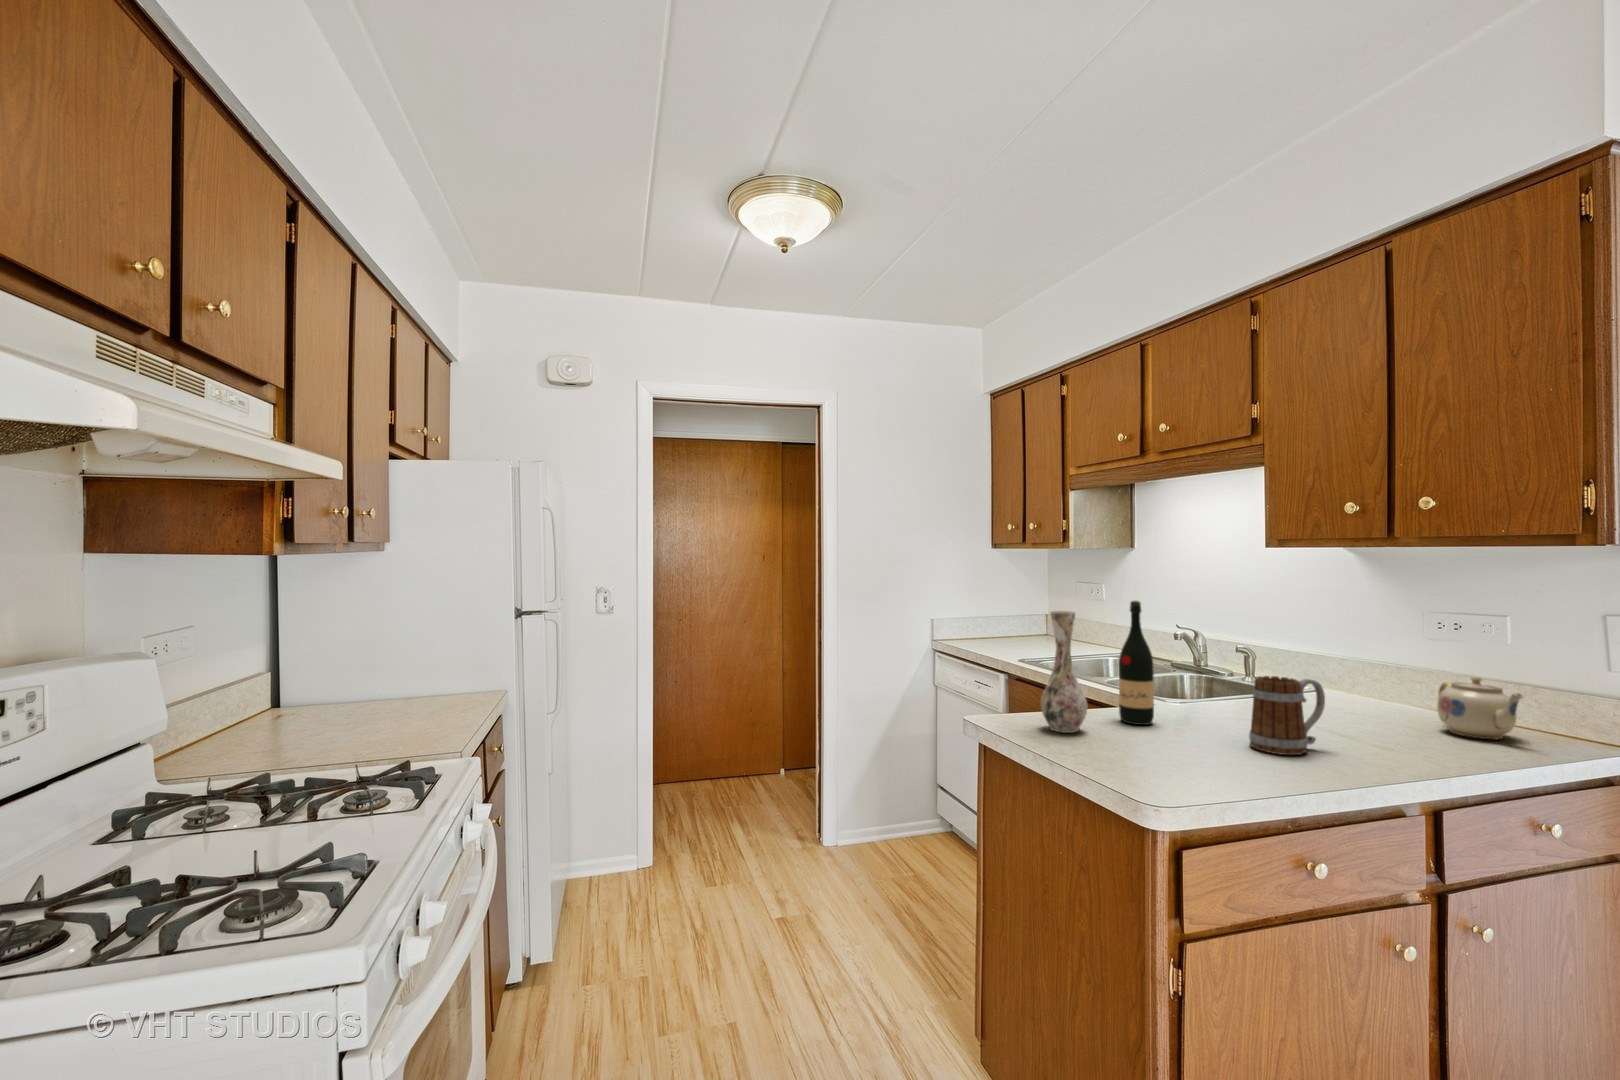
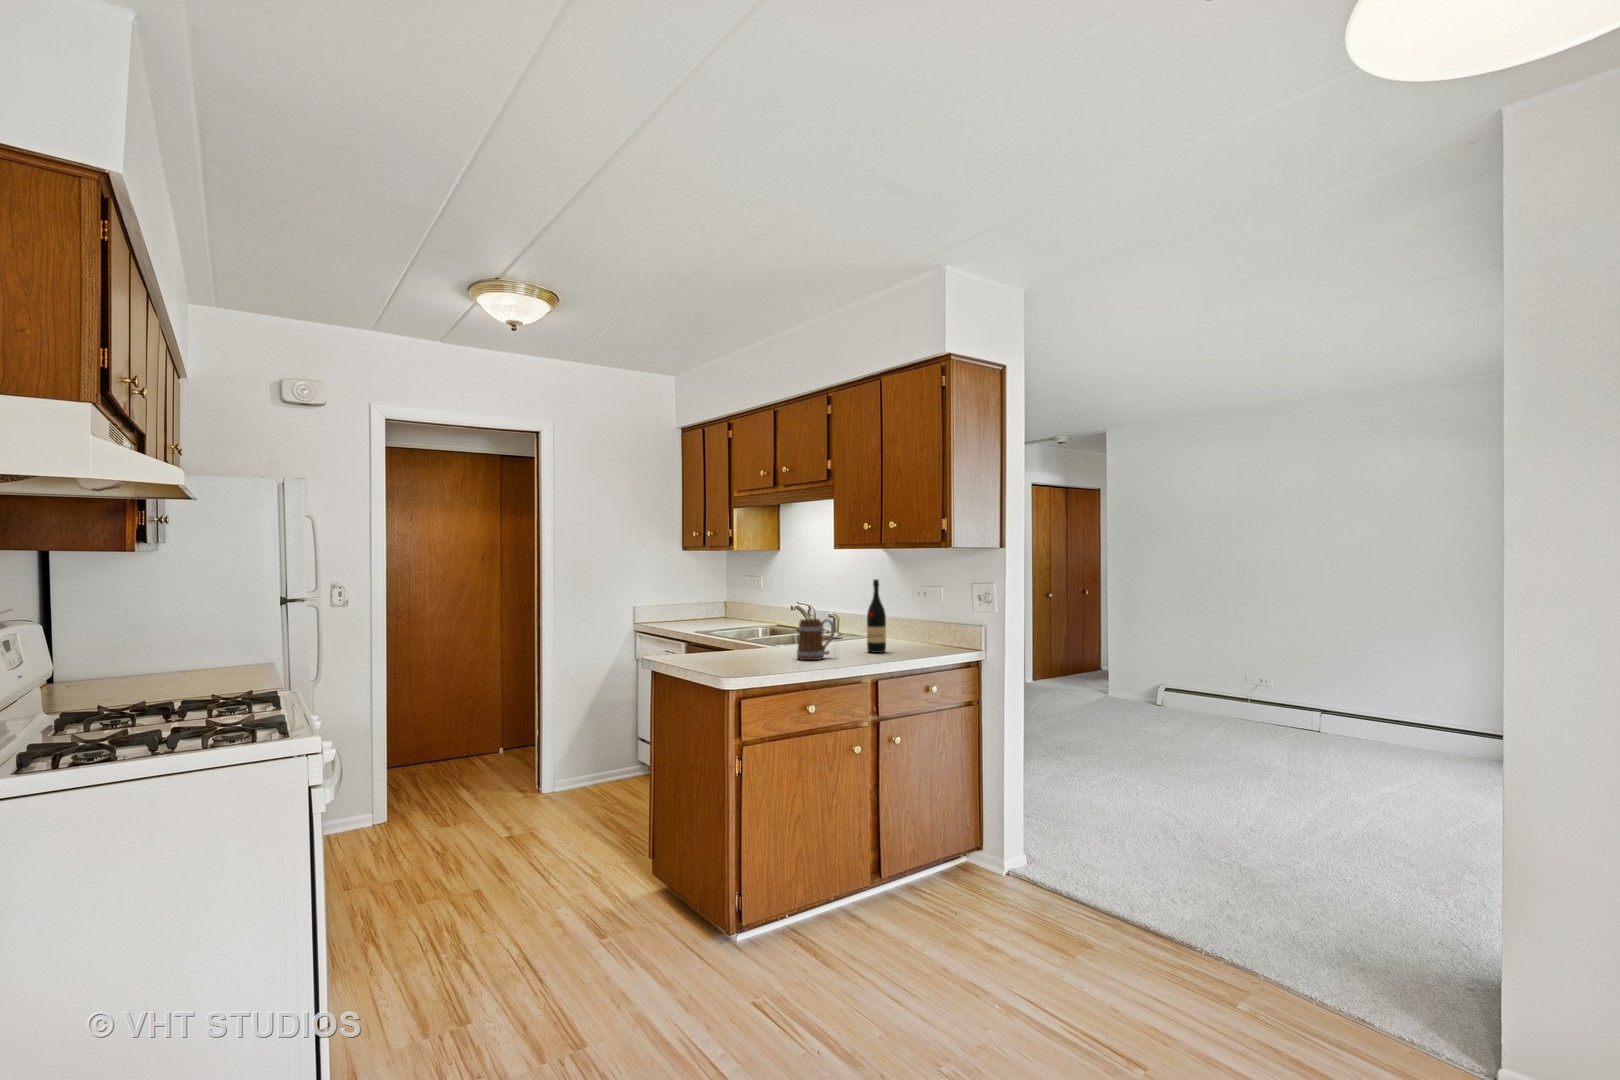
wine bottle: present [1119,601,1154,725] -> present [867,579,886,653]
vase: present [1041,611,1087,733] -> none [685,586,712,659]
teapot: present [1437,677,1523,739] -> none [902,617,934,650]

